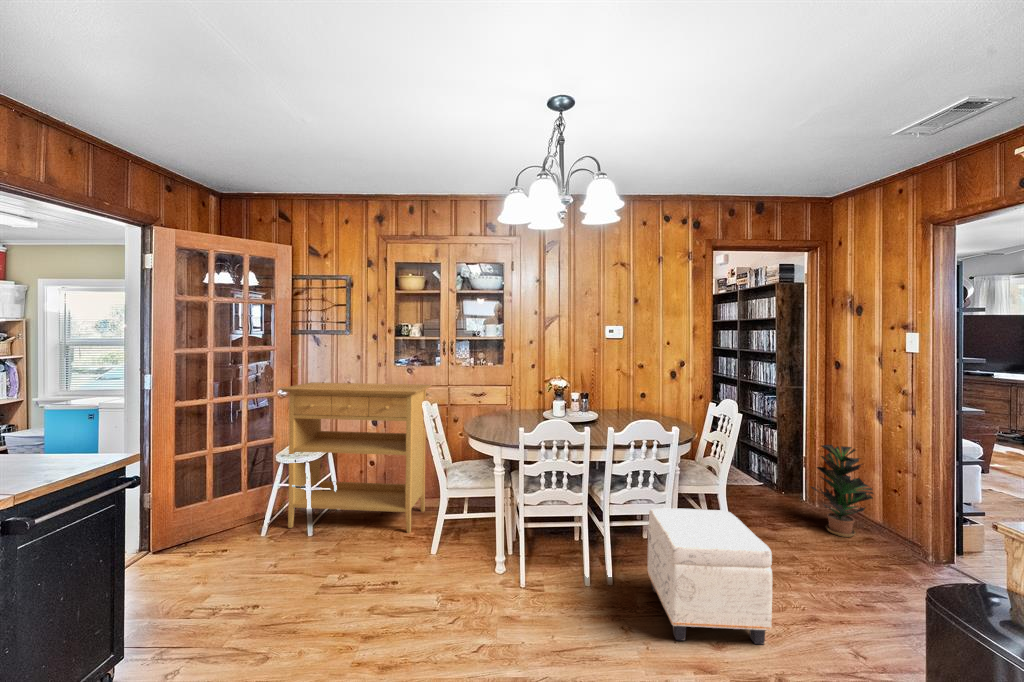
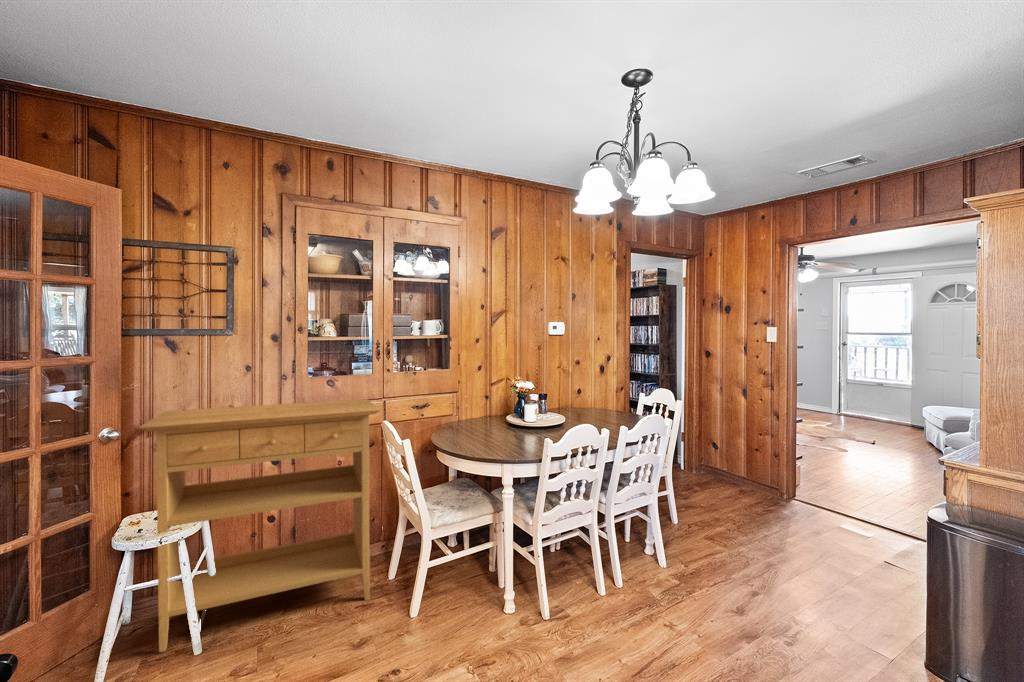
potted plant: present [811,445,873,537] -> none [703,420,750,493]
ottoman: present [647,509,772,644] -> none [662,491,787,621]

